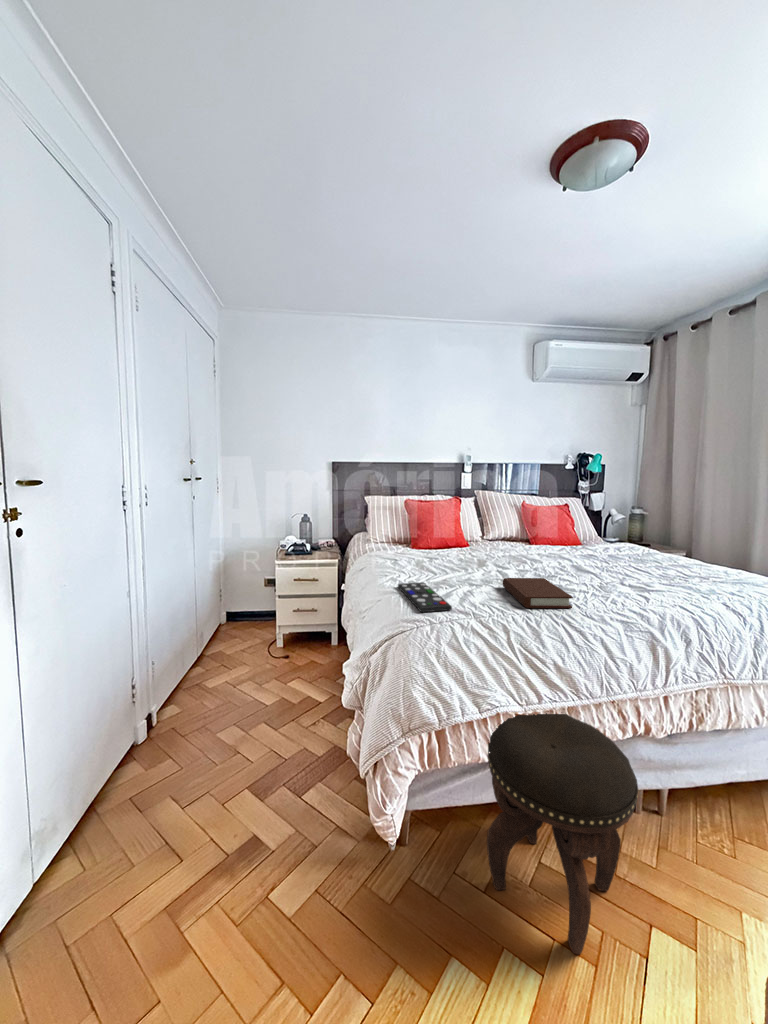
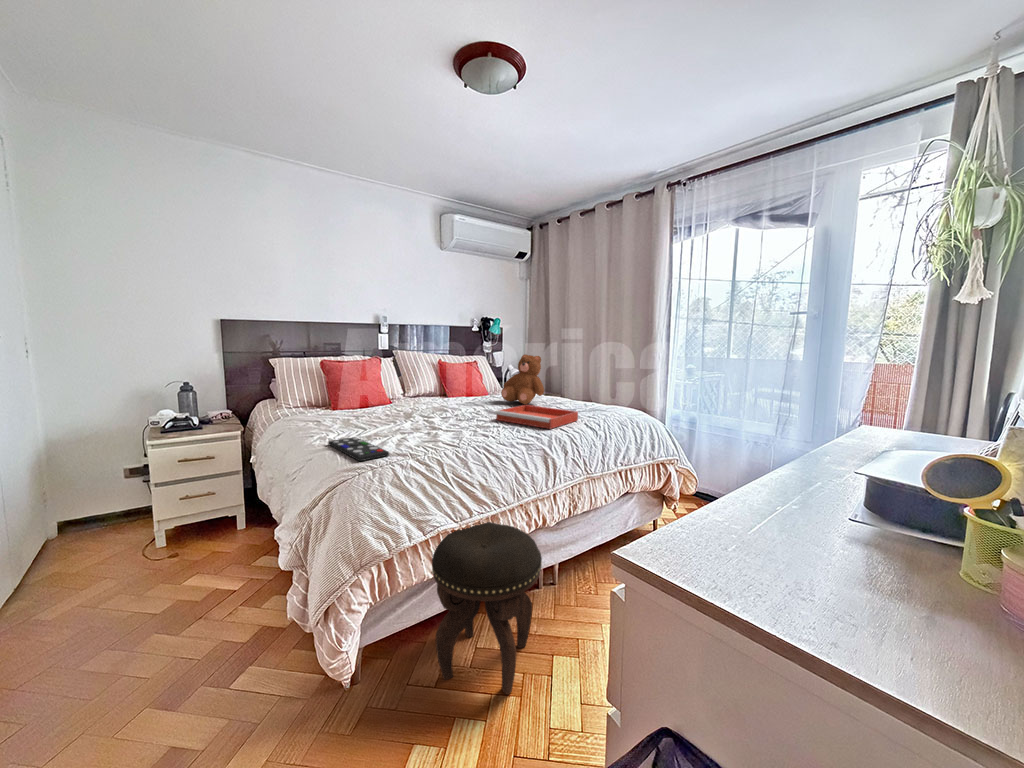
teddy bear: none [595,499,658,562] -> present [501,354,544,404]
tray: none [584,564,711,603] -> present [495,405,578,429]
book: present [503,578,573,608] -> none [431,421,489,445]

